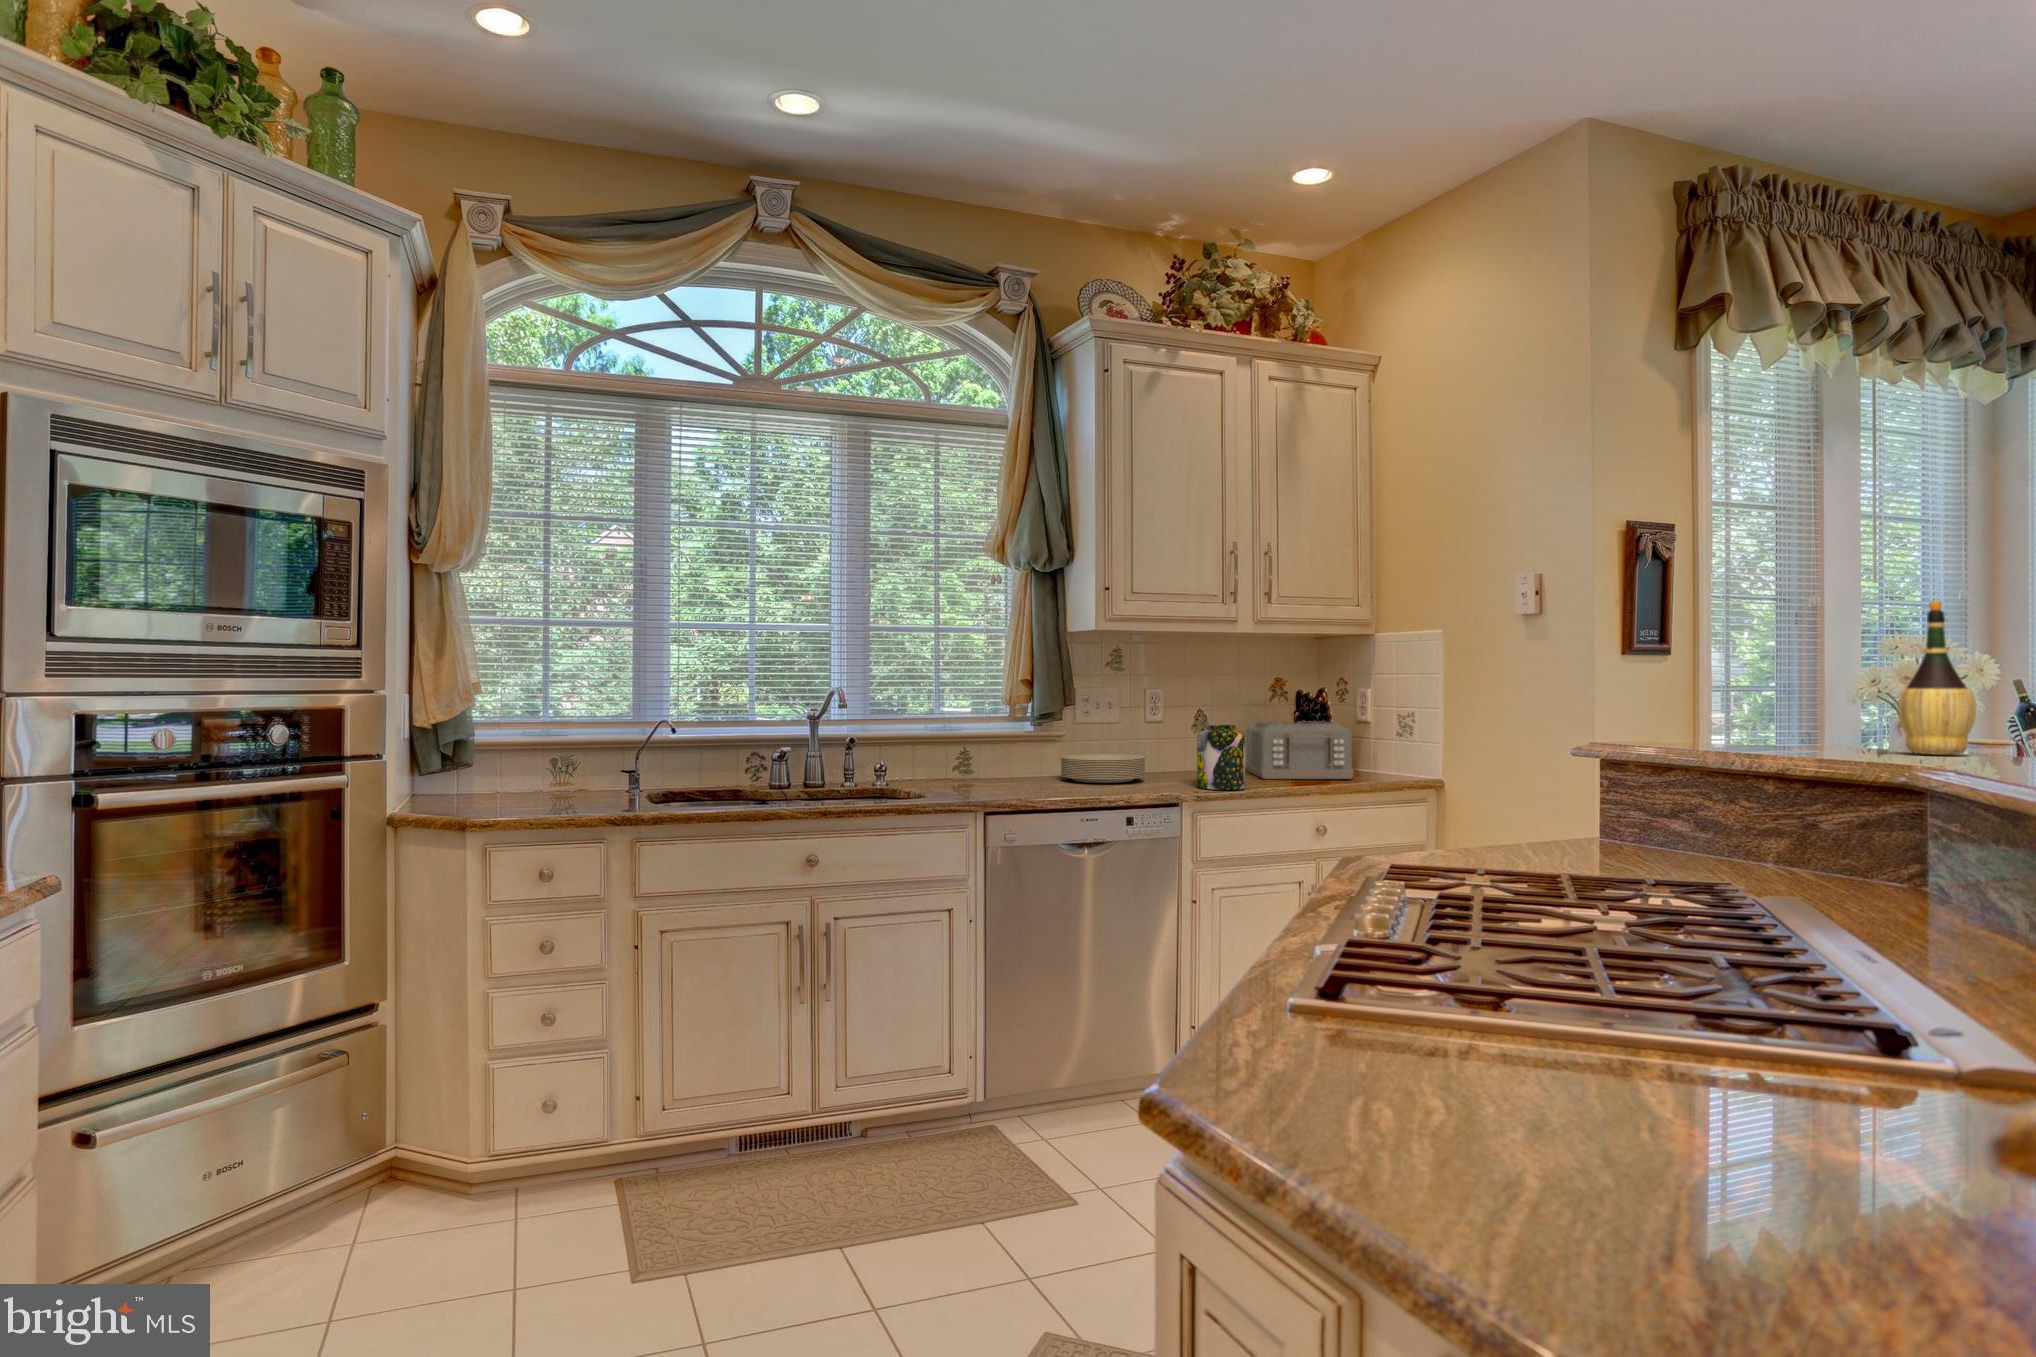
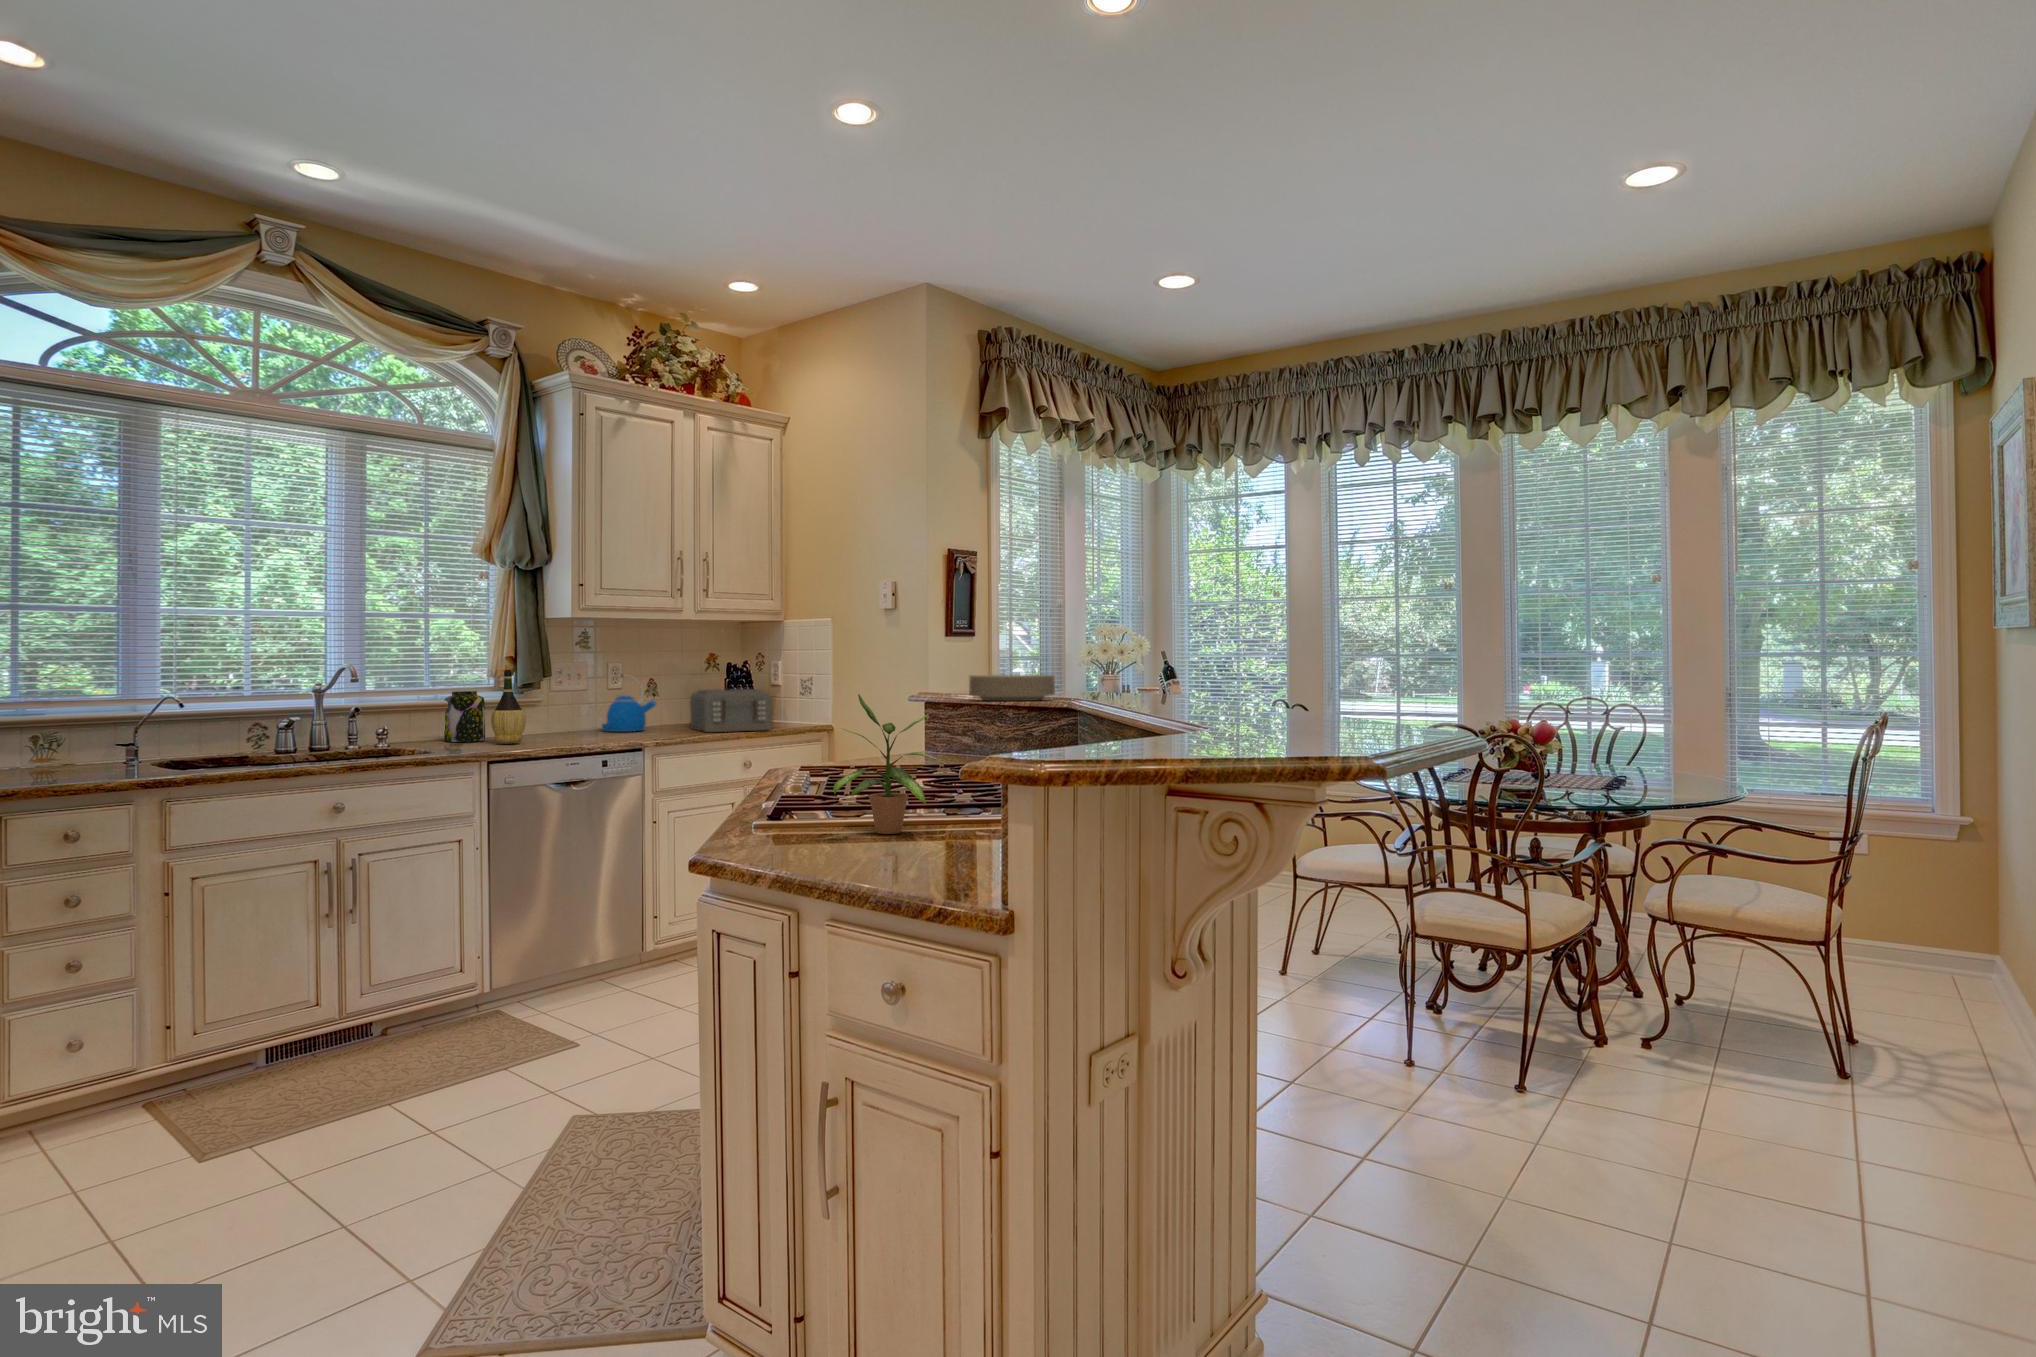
wine bottle: present [1898,601,1976,755] -> present [491,665,526,744]
kettle: none [1135,700,1203,774] -> present [602,675,656,732]
jar: present [1197,725,1245,790] -> present [444,691,485,742]
plate: present [1061,754,1145,783] -> present [969,675,1055,701]
potted plant: none [1474,787,1862,1209] -> present [833,694,942,834]

